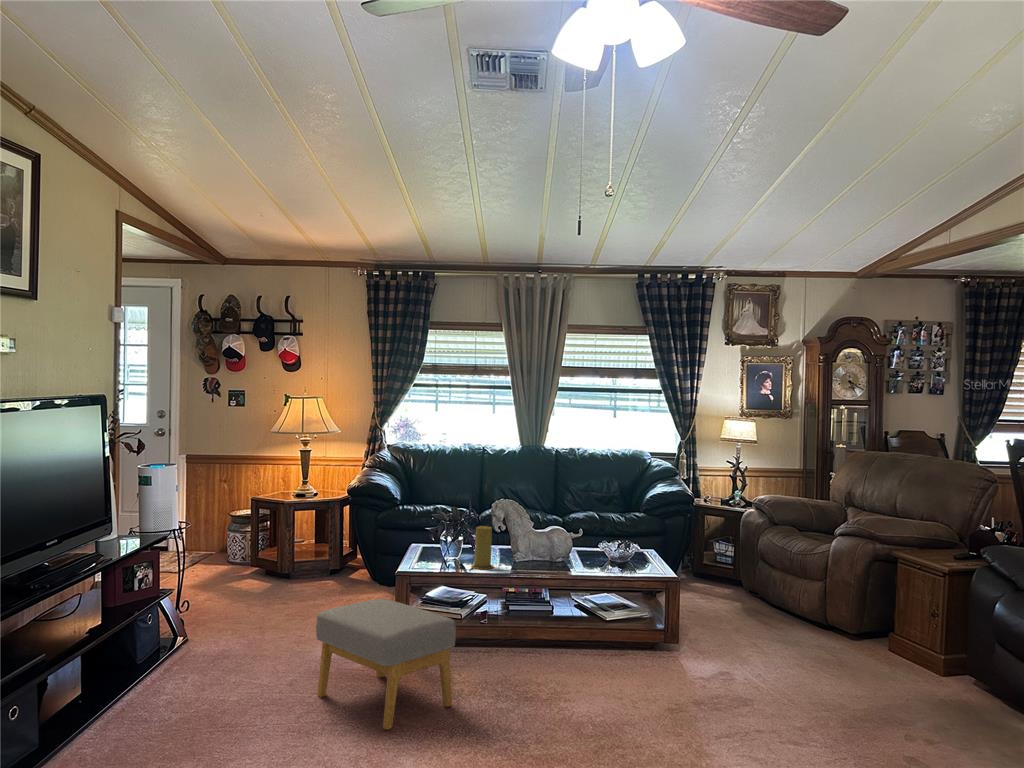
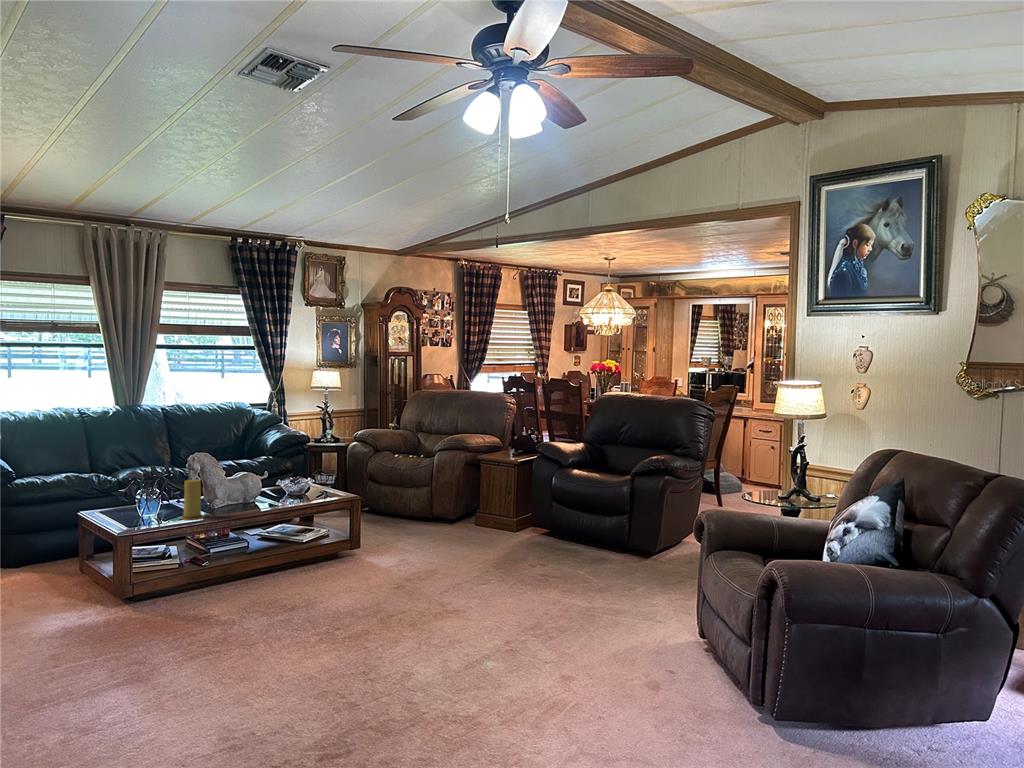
footstool: present [316,599,456,729] -> none [93,557,240,663]

